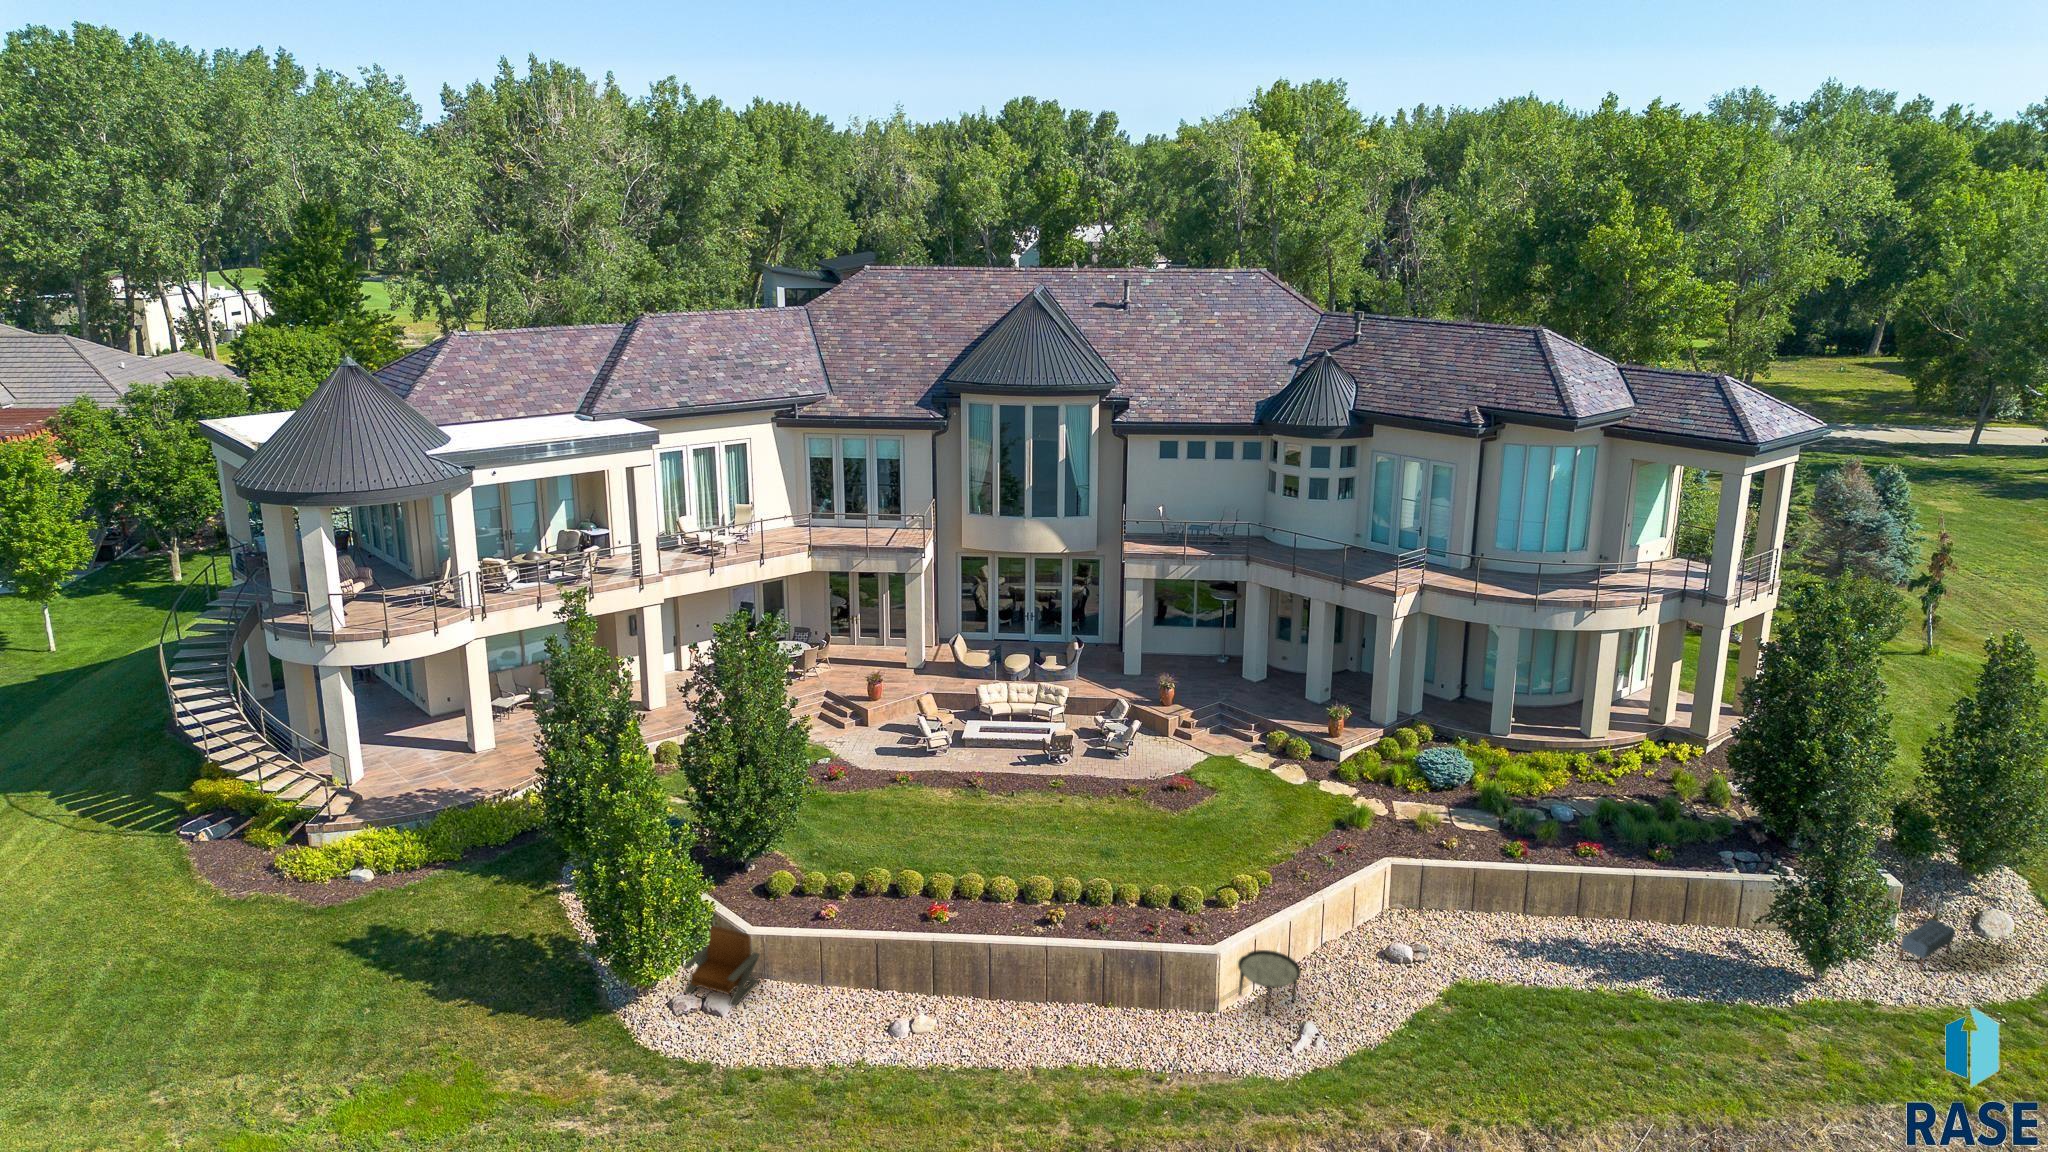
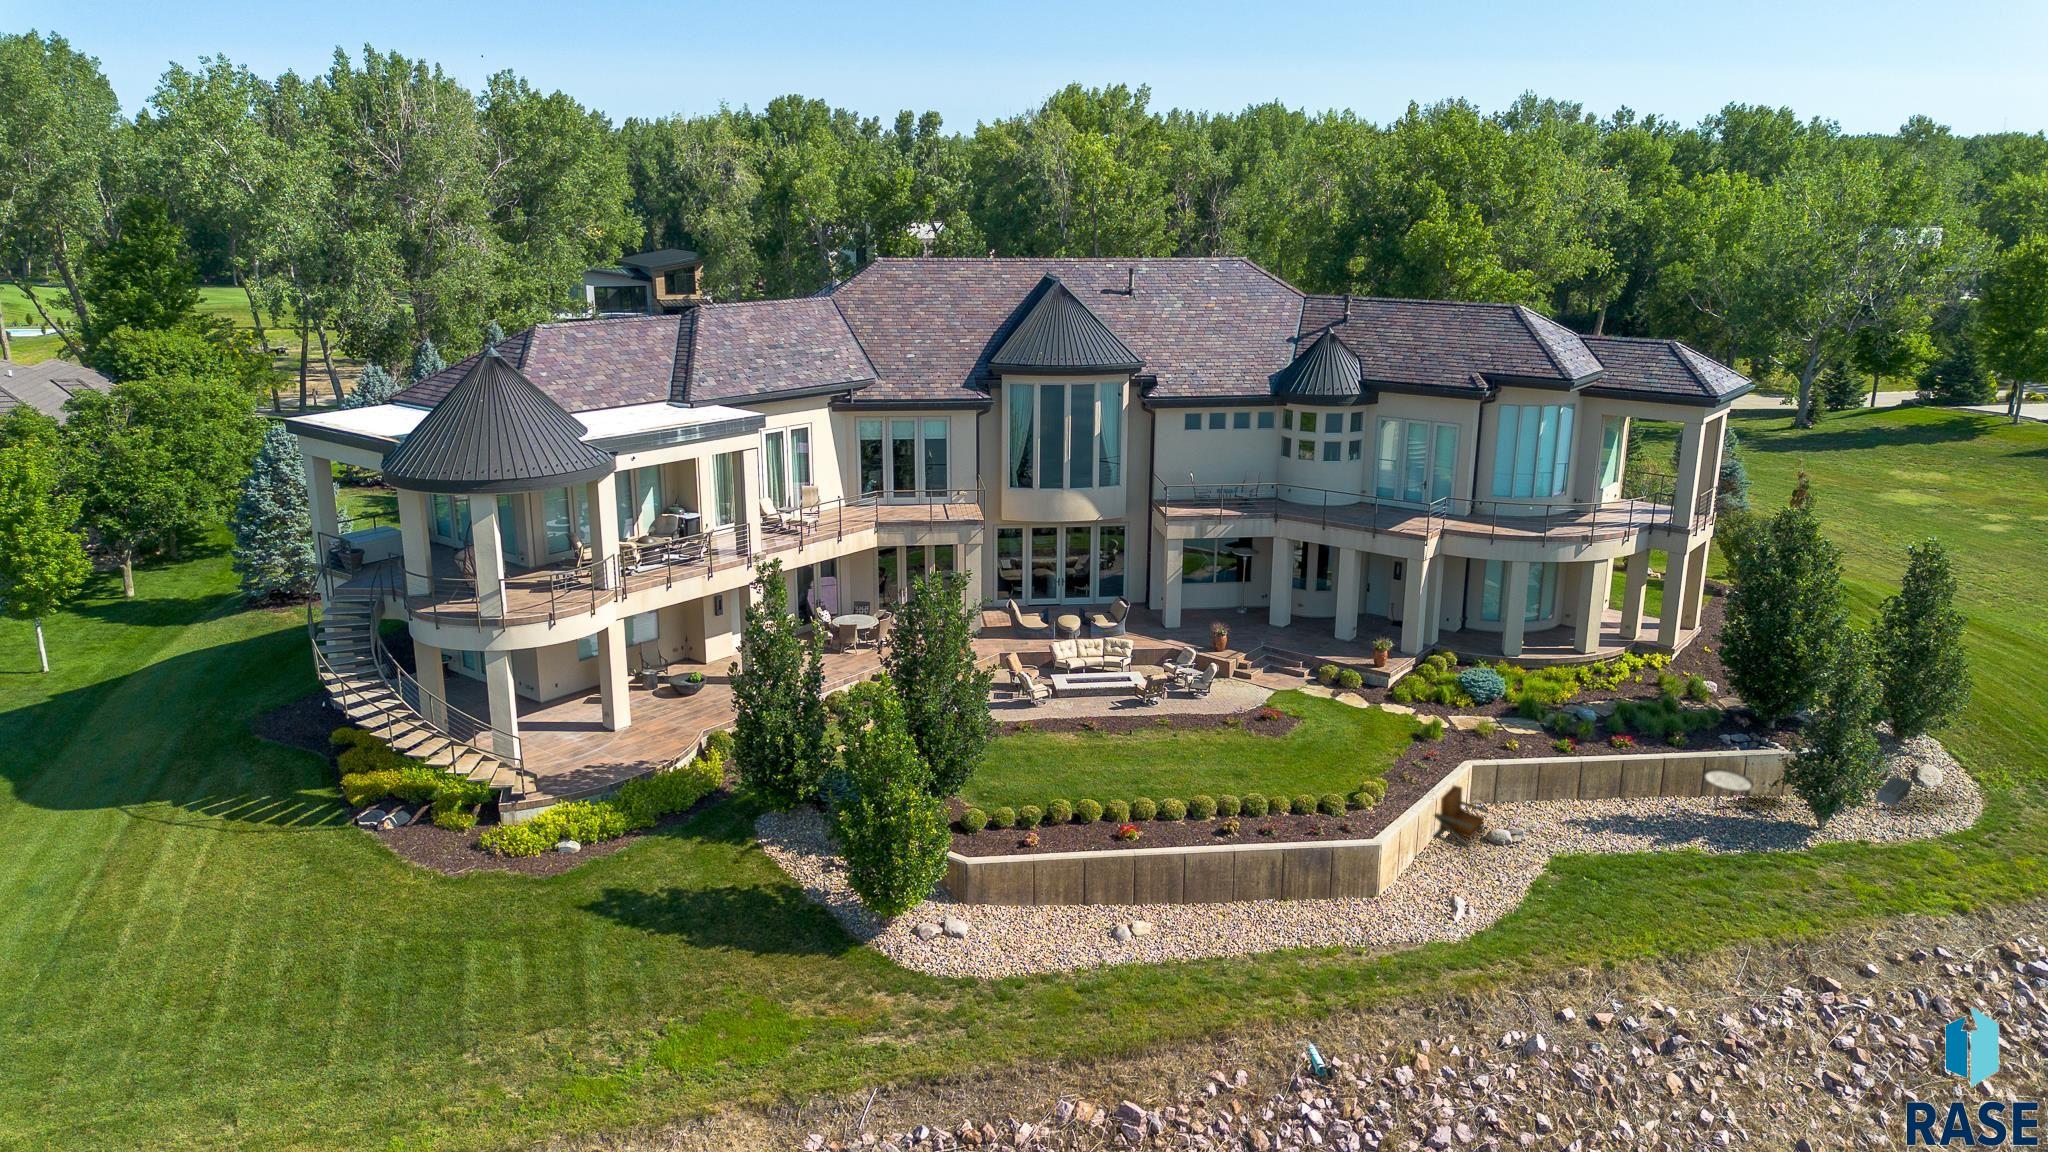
lounge chair: present [683,926,760,1006] -> present [1433,786,1487,849]
round table: present [1238,950,1301,1015] -> present [1702,768,1754,811]

